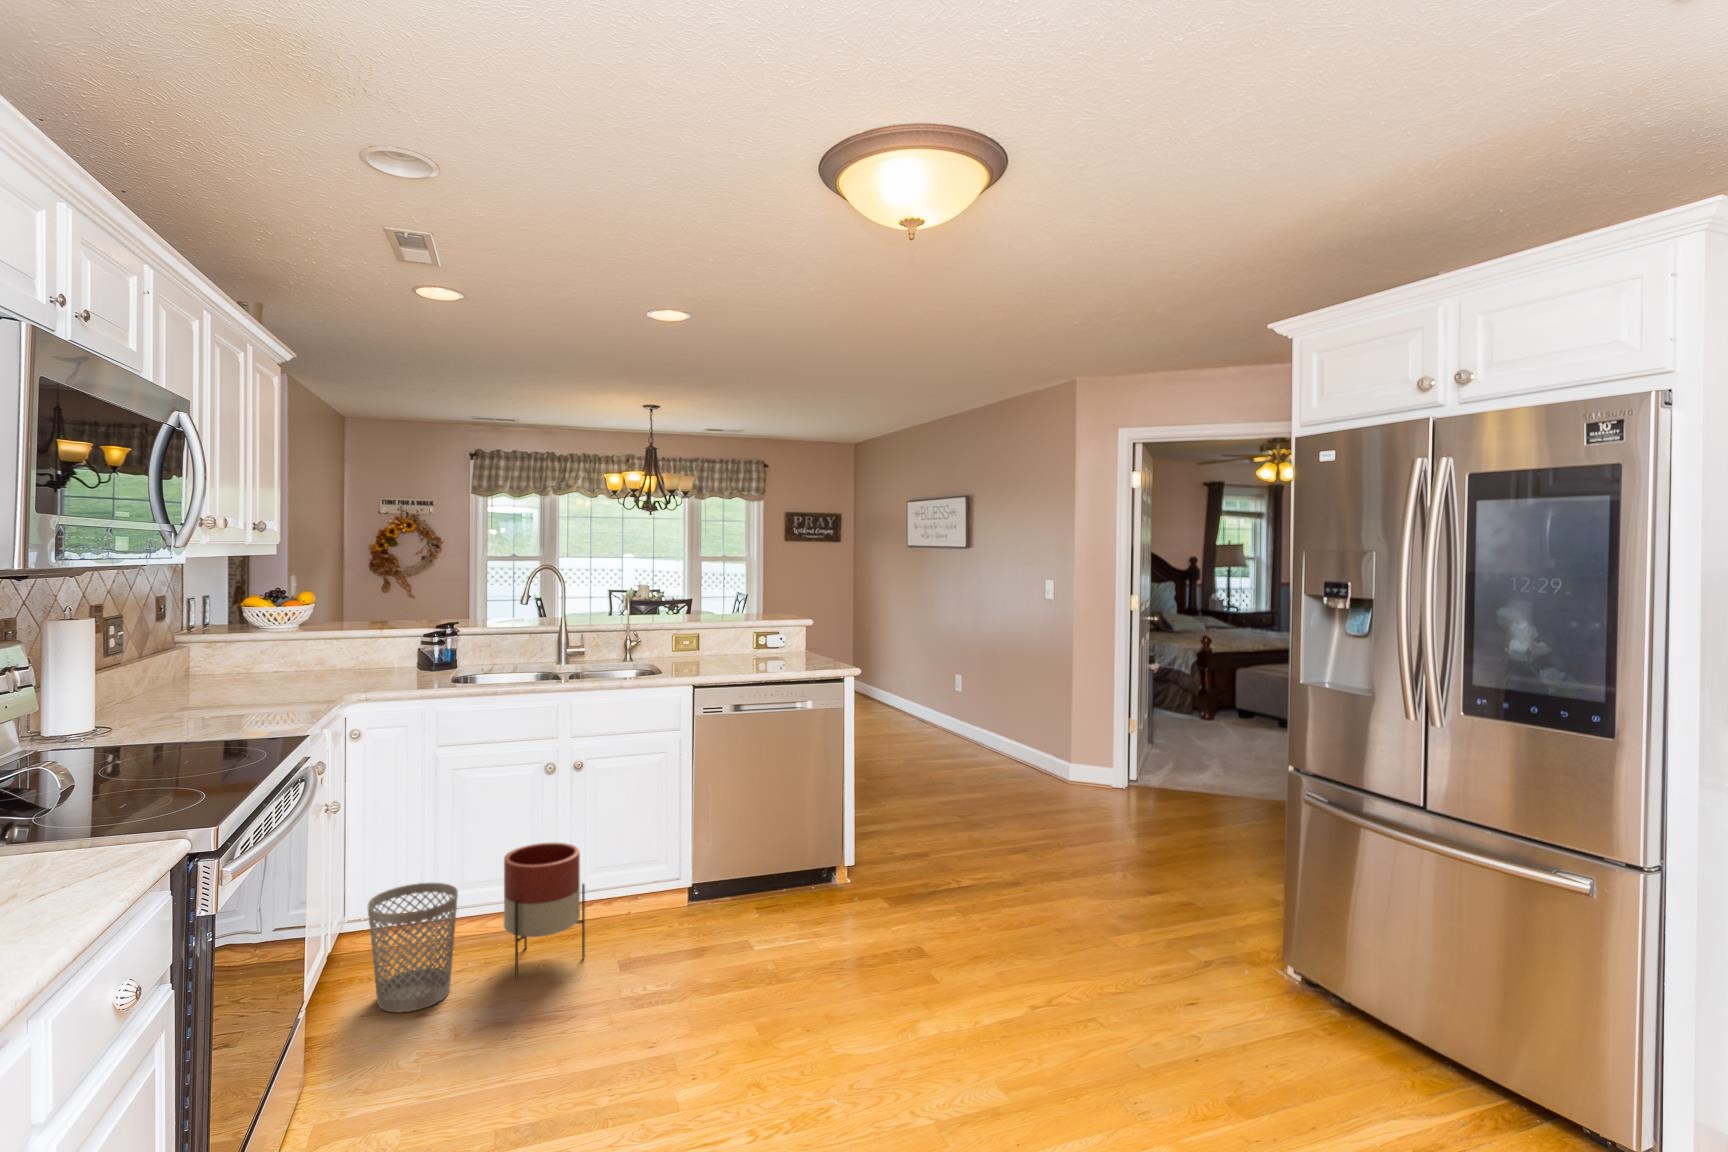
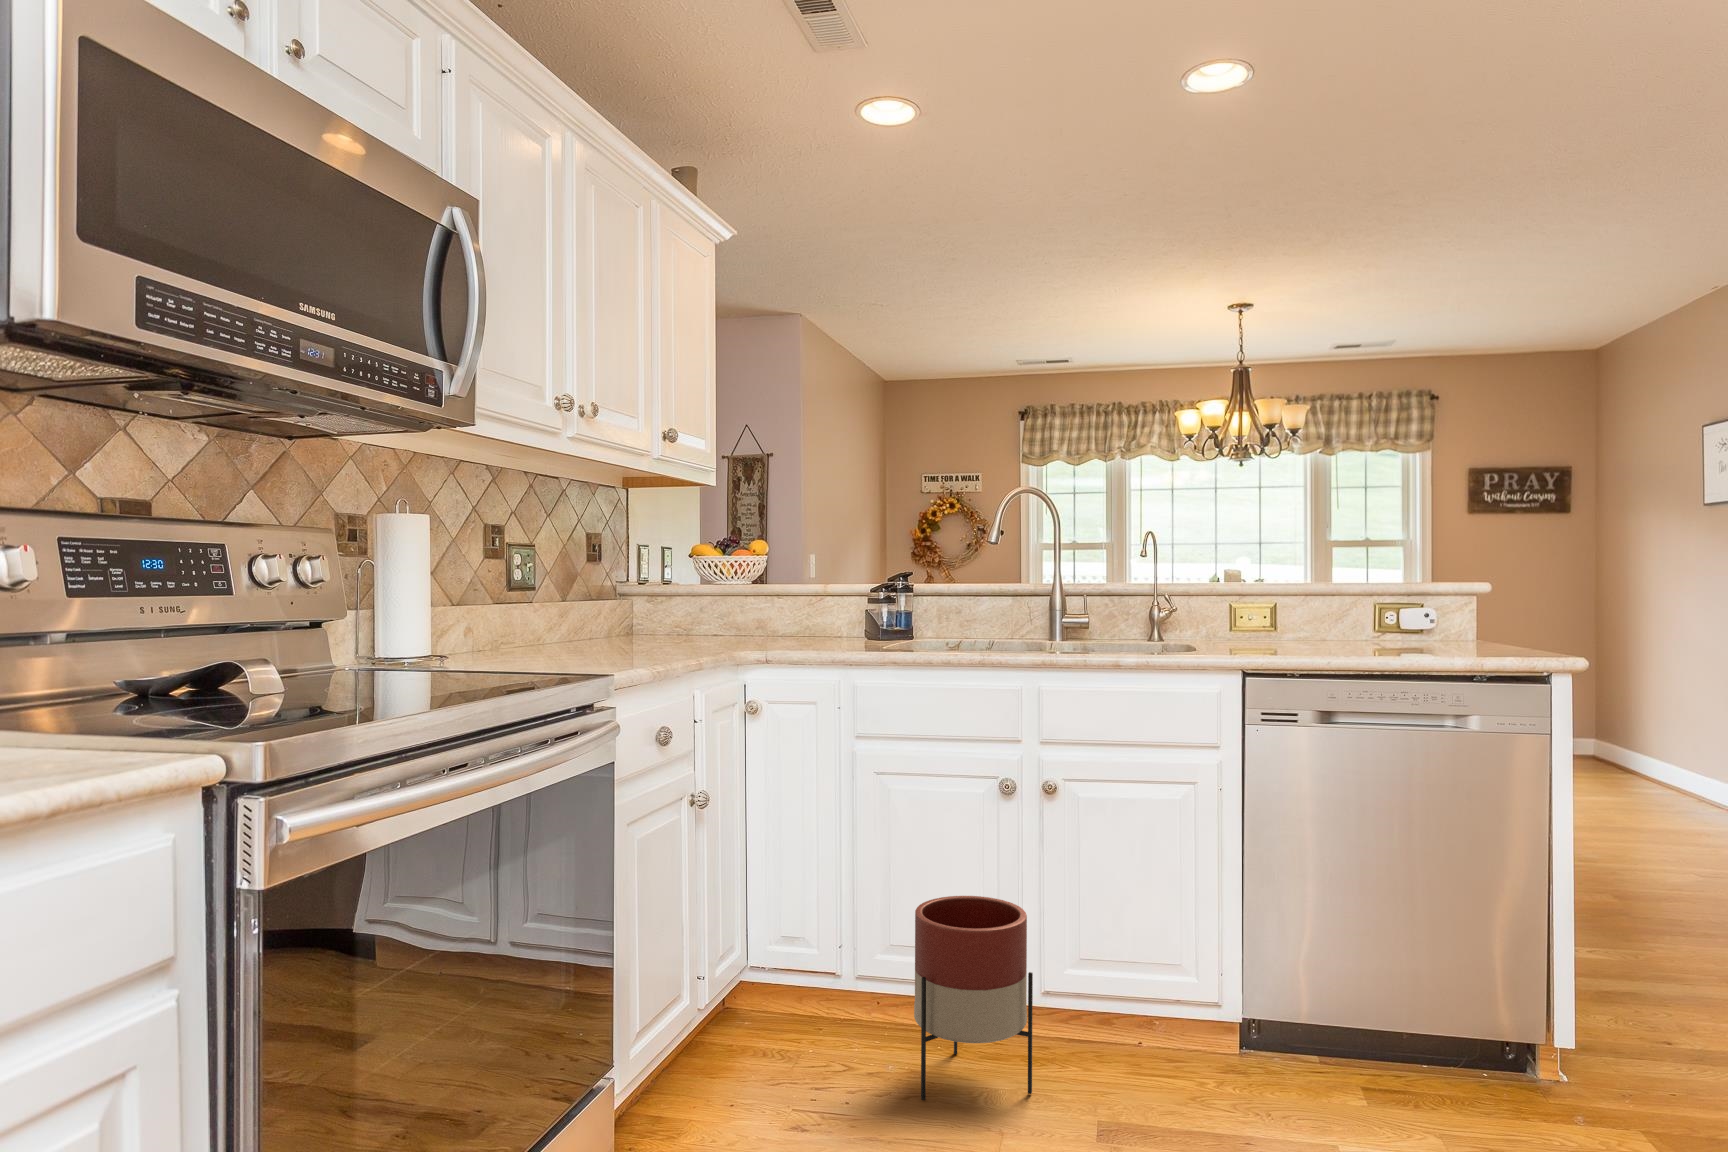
wastebasket: present [367,883,458,1012] -> none [729,921,846,1106]

